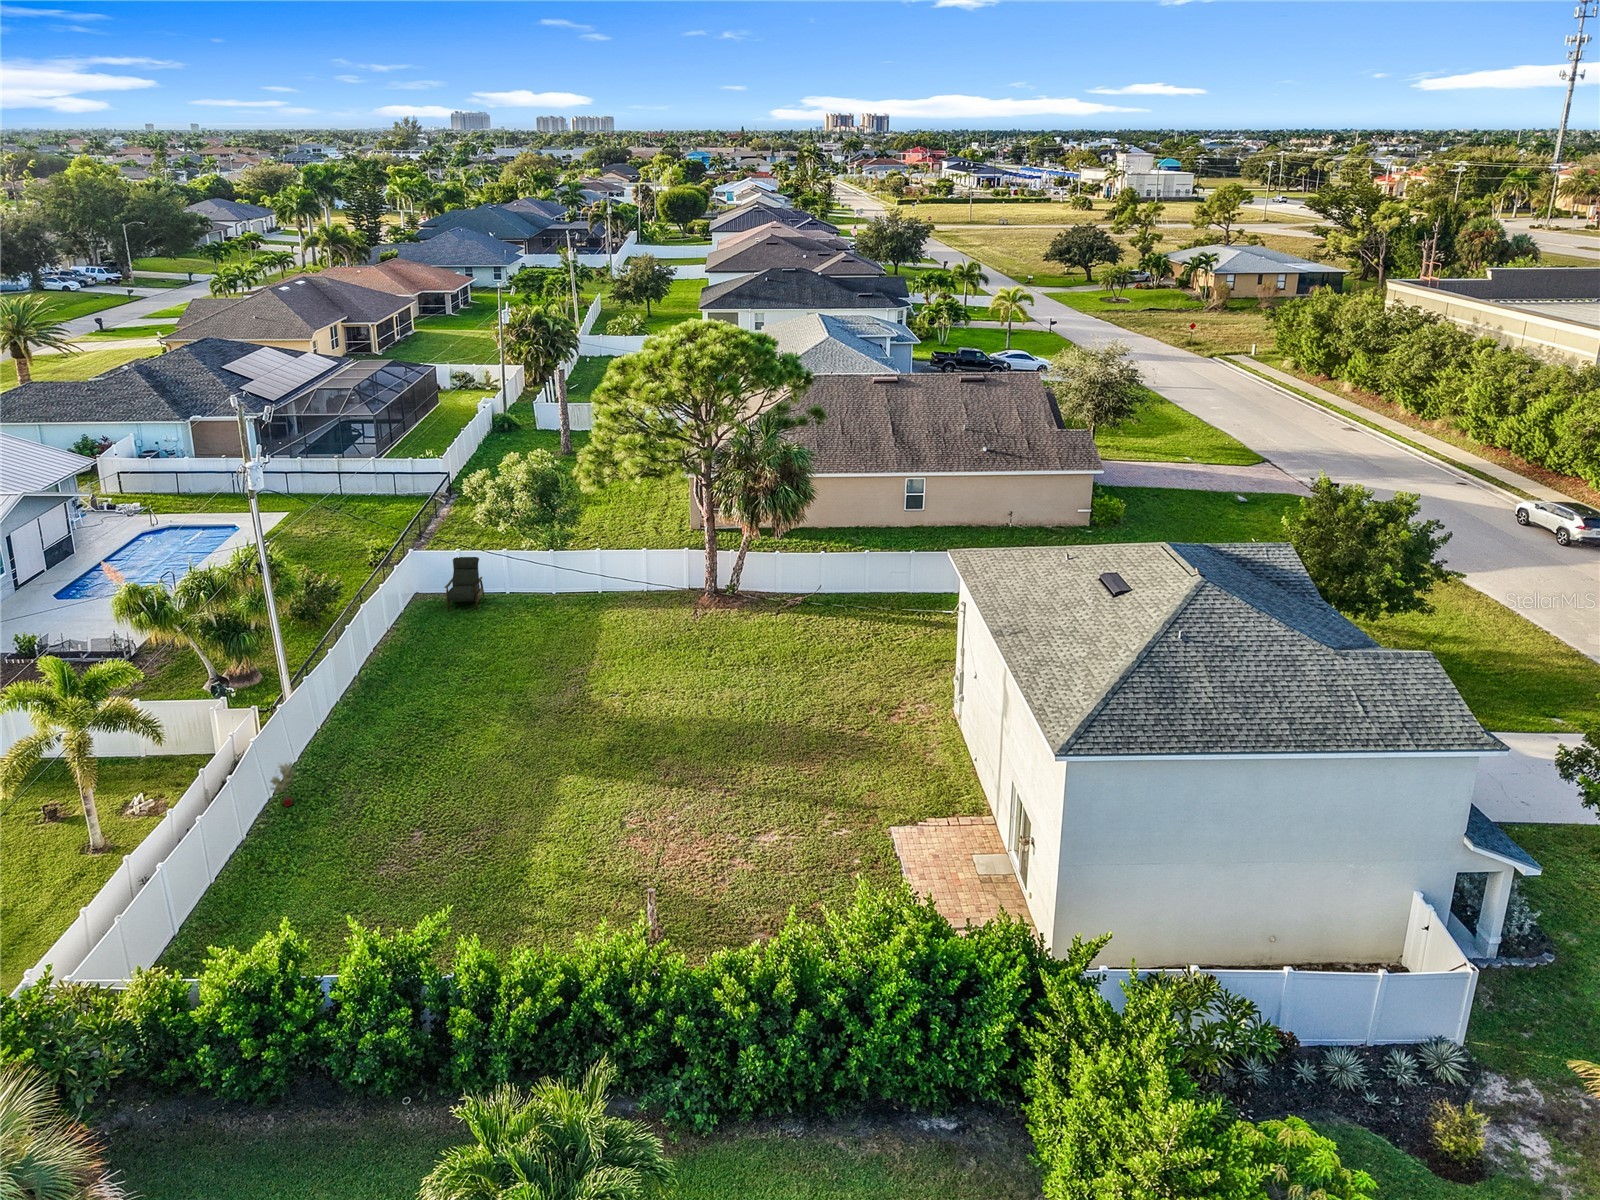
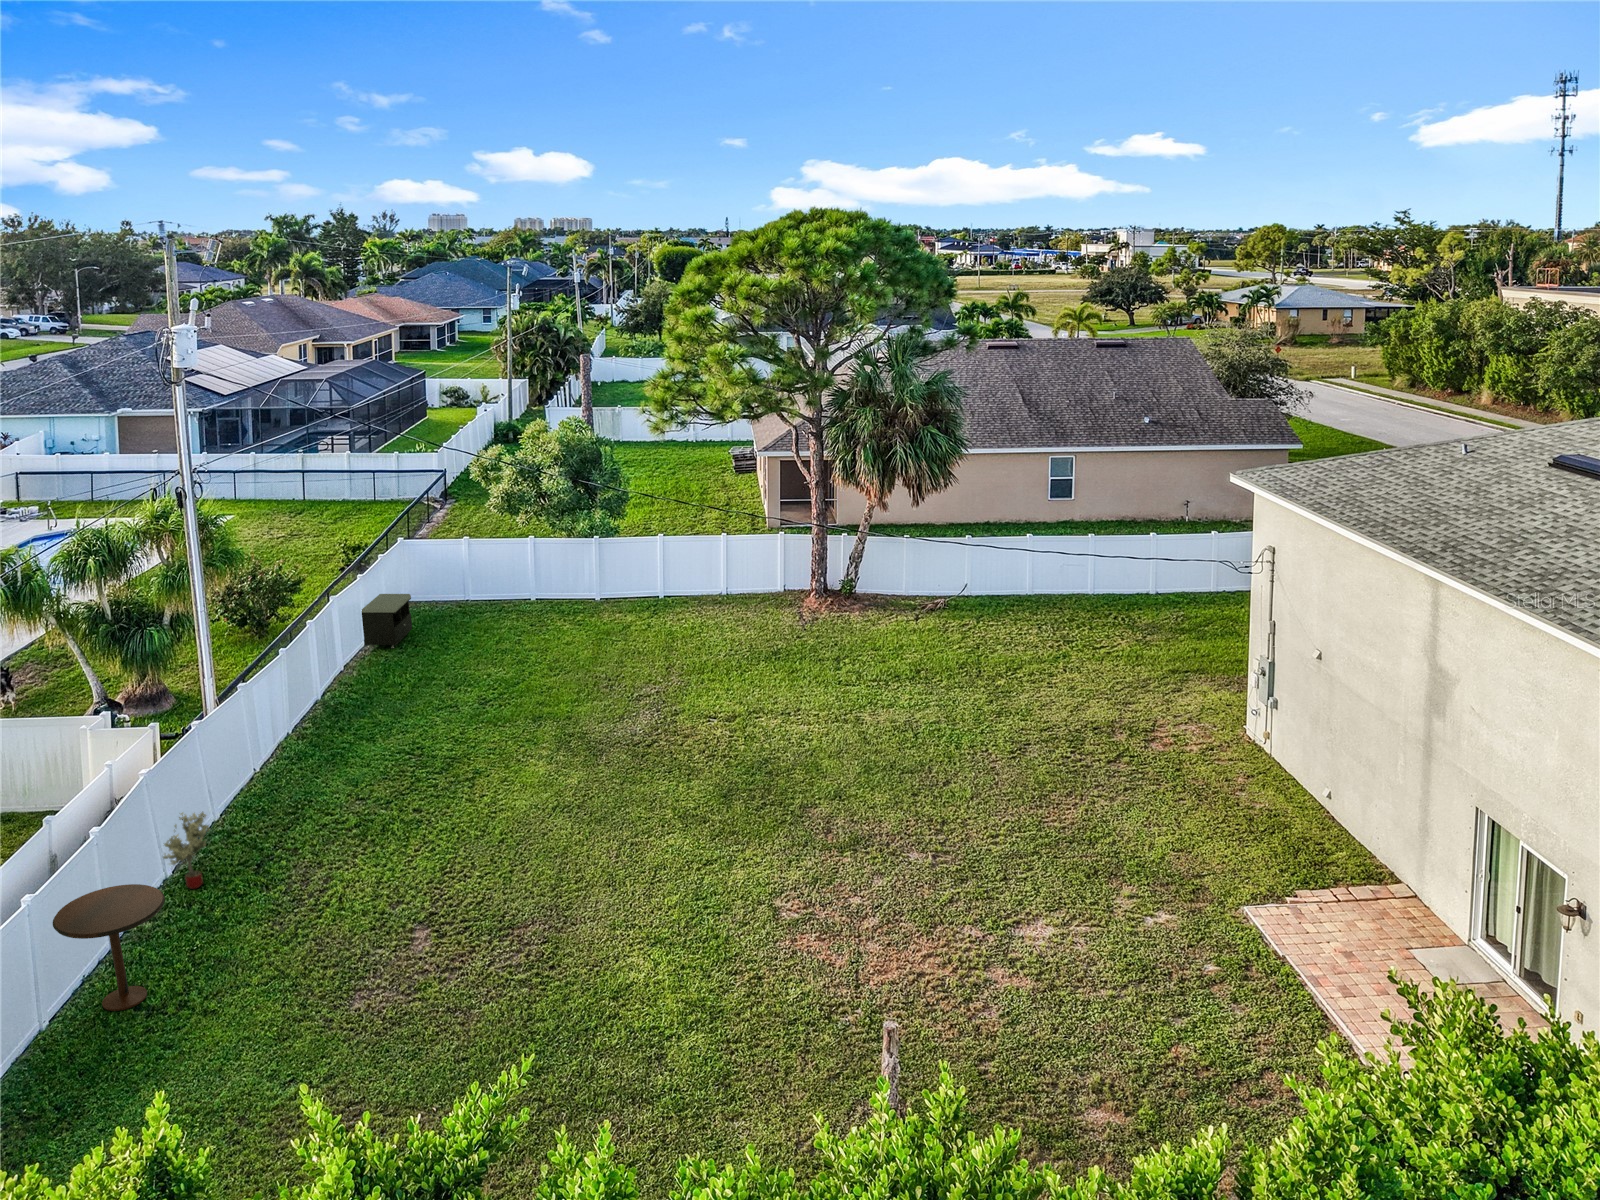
chair: present [445,557,484,610] -> none [447,546,501,617]
storage bench: none [384,597,420,637] -> present [362,594,412,648]
pedestal table: none [220,806,277,873] -> present [53,884,165,1011]

